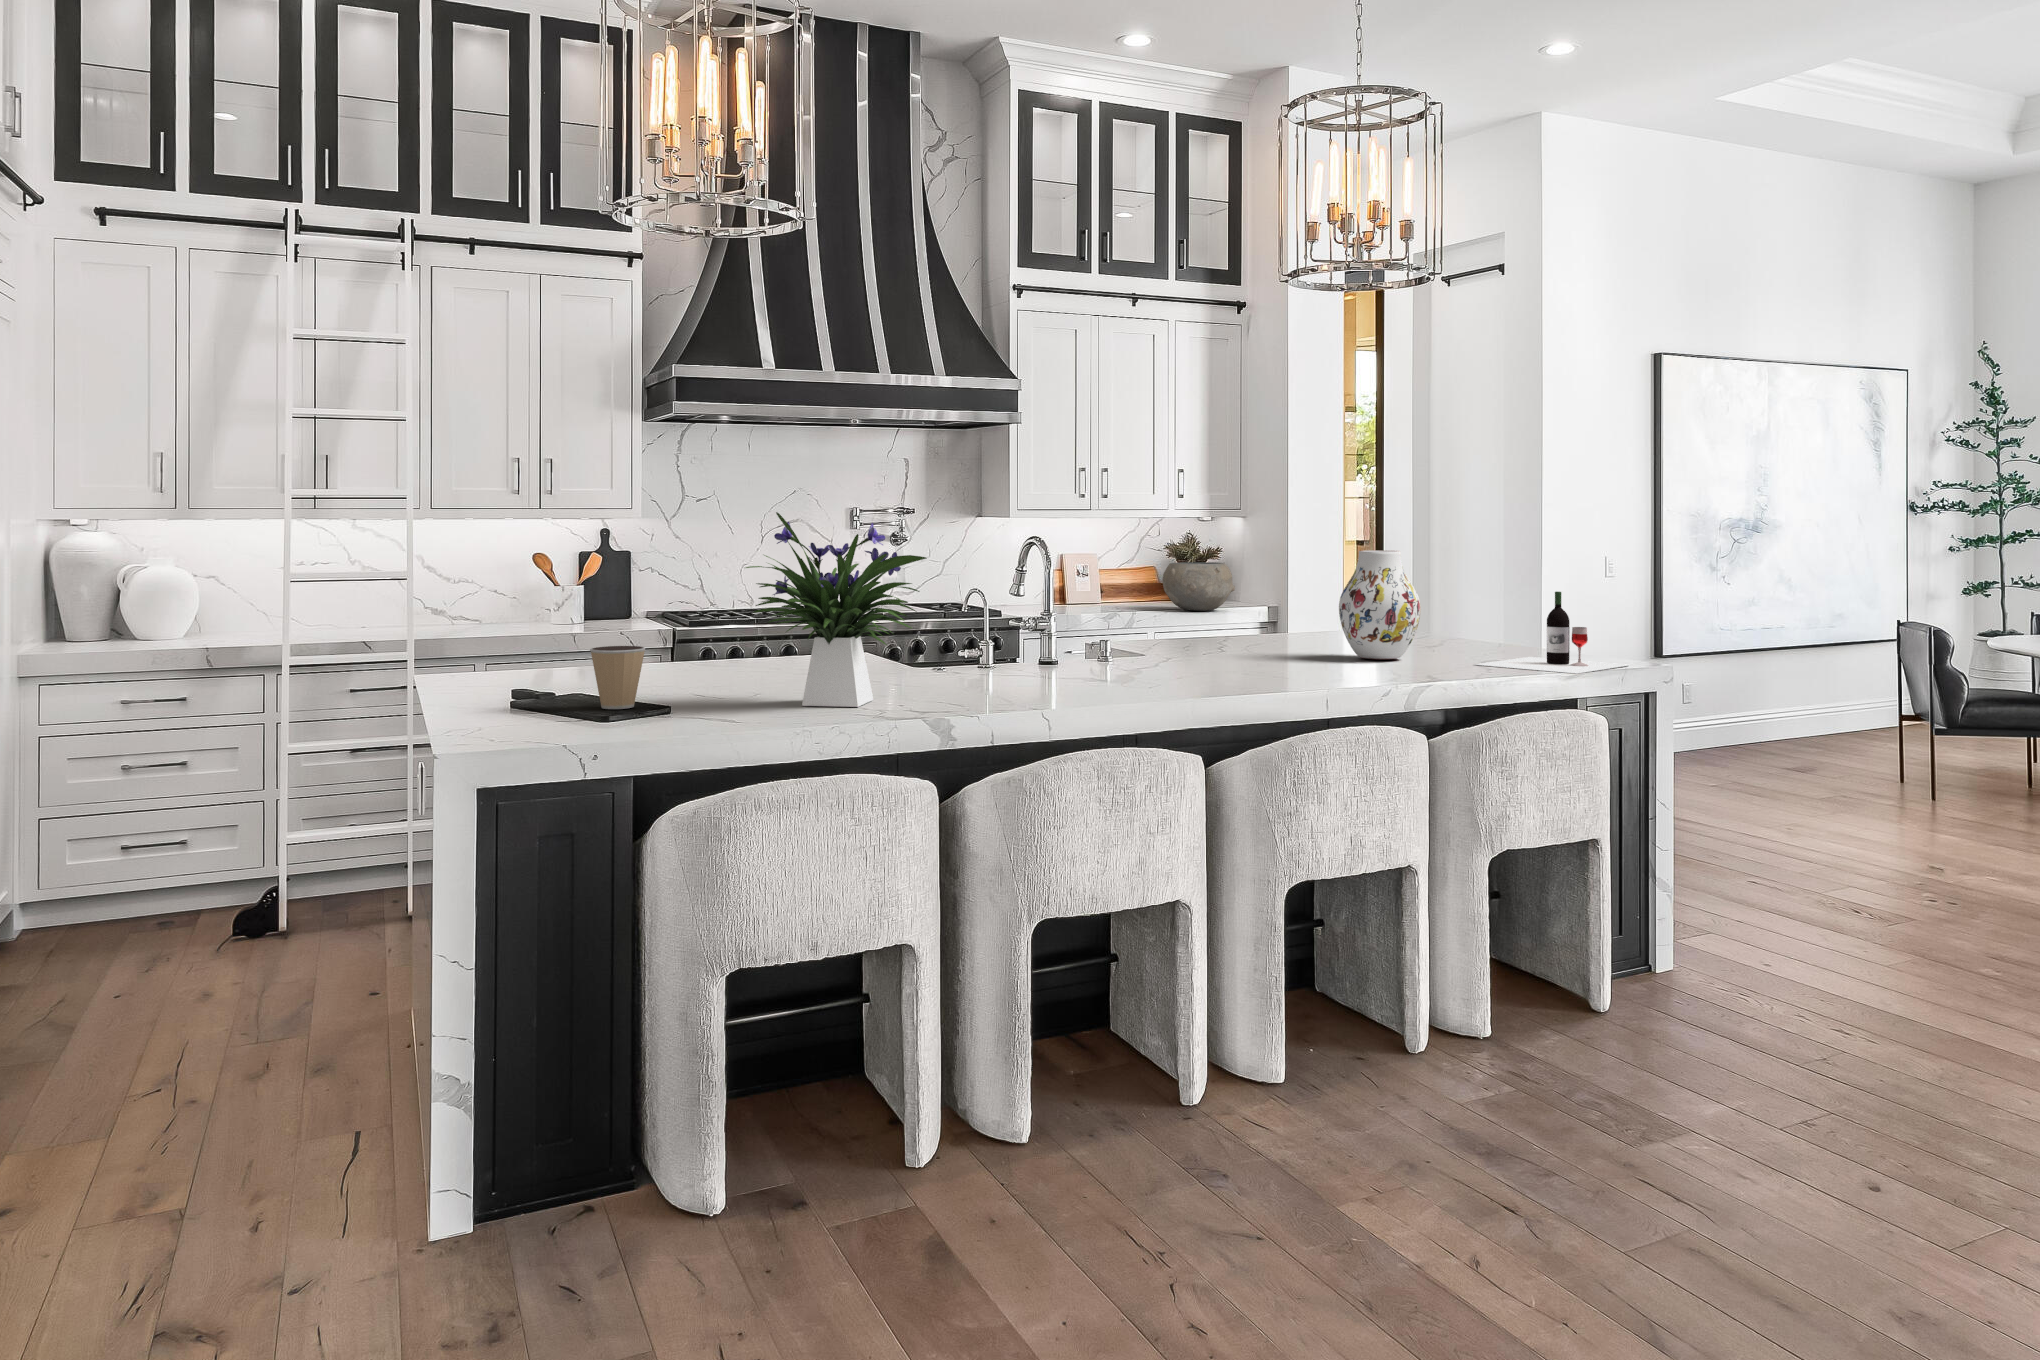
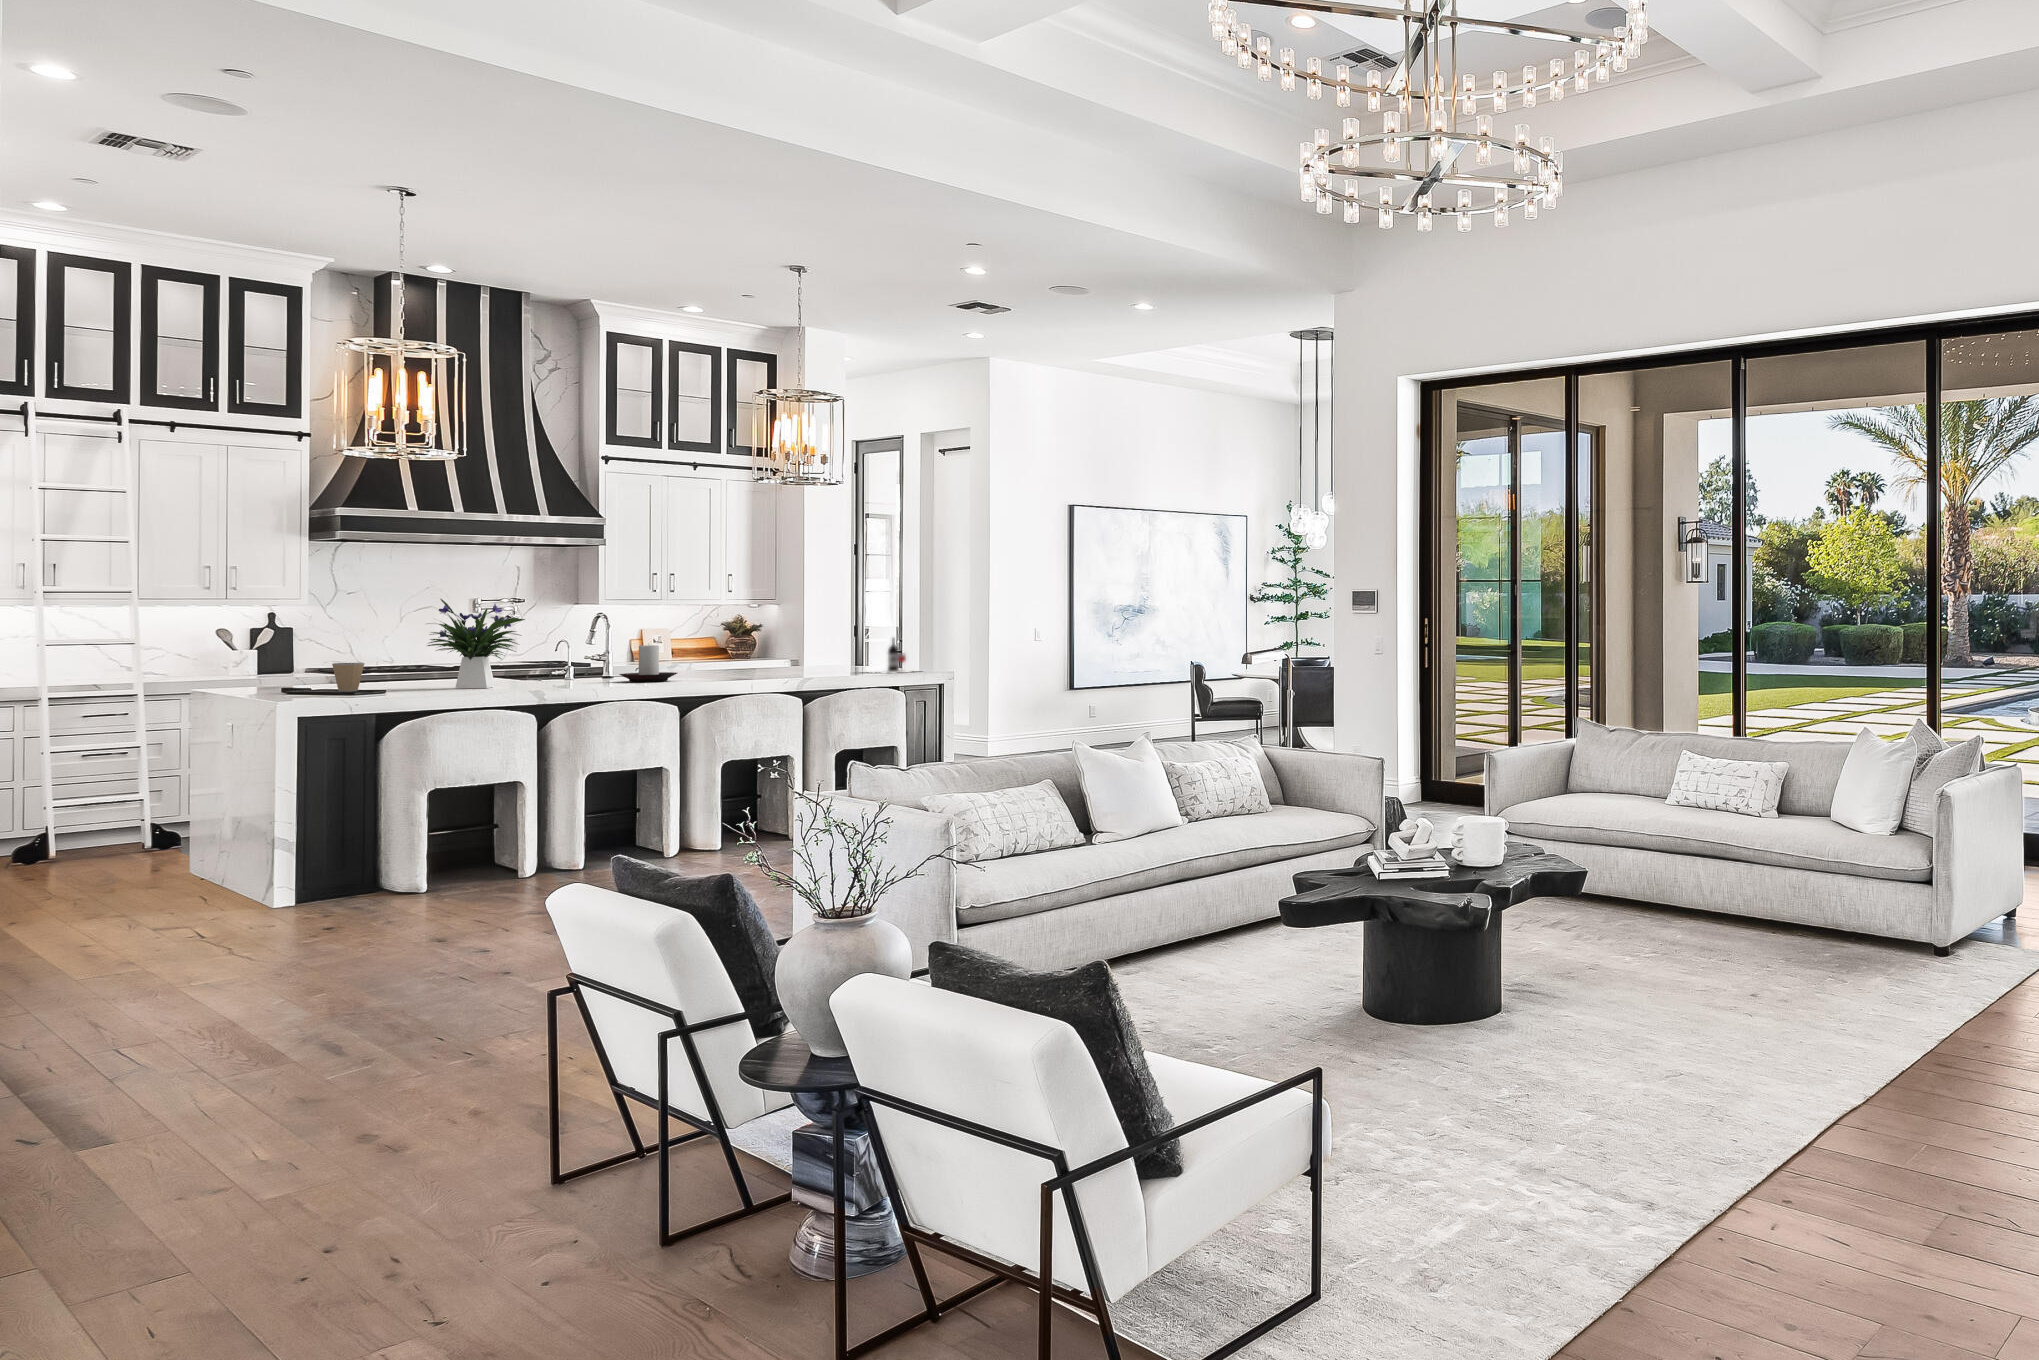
vase: present [1339,550,1420,660] -> none [780,618,824,672]
ceramic bowl: present [1162,562,1235,611] -> none [712,632,762,661]
candle holder: none [1088,606,1196,690] -> present [619,645,677,682]

